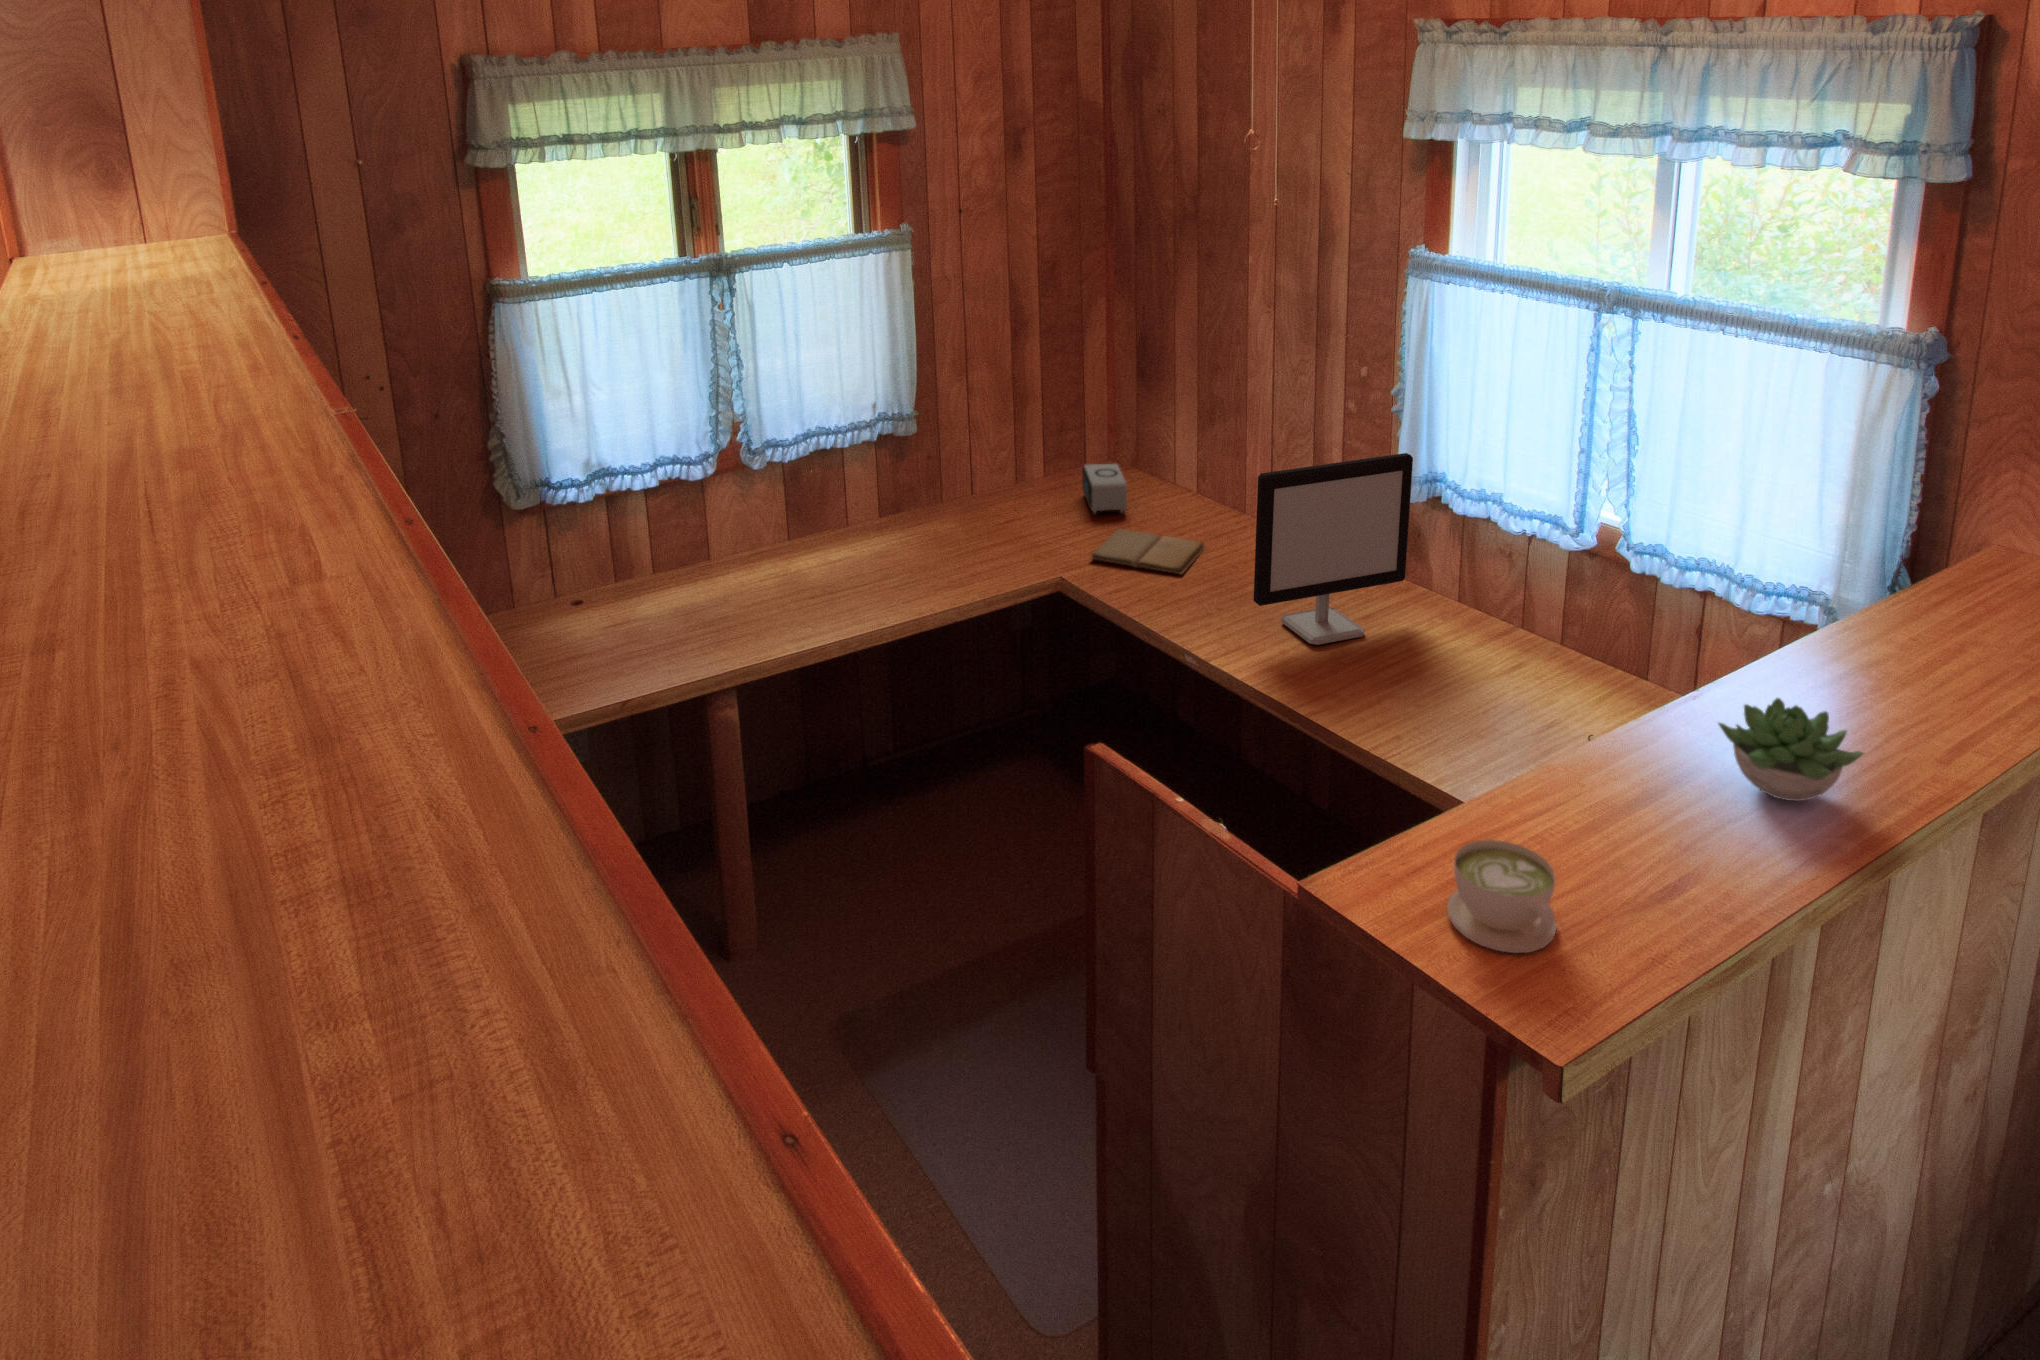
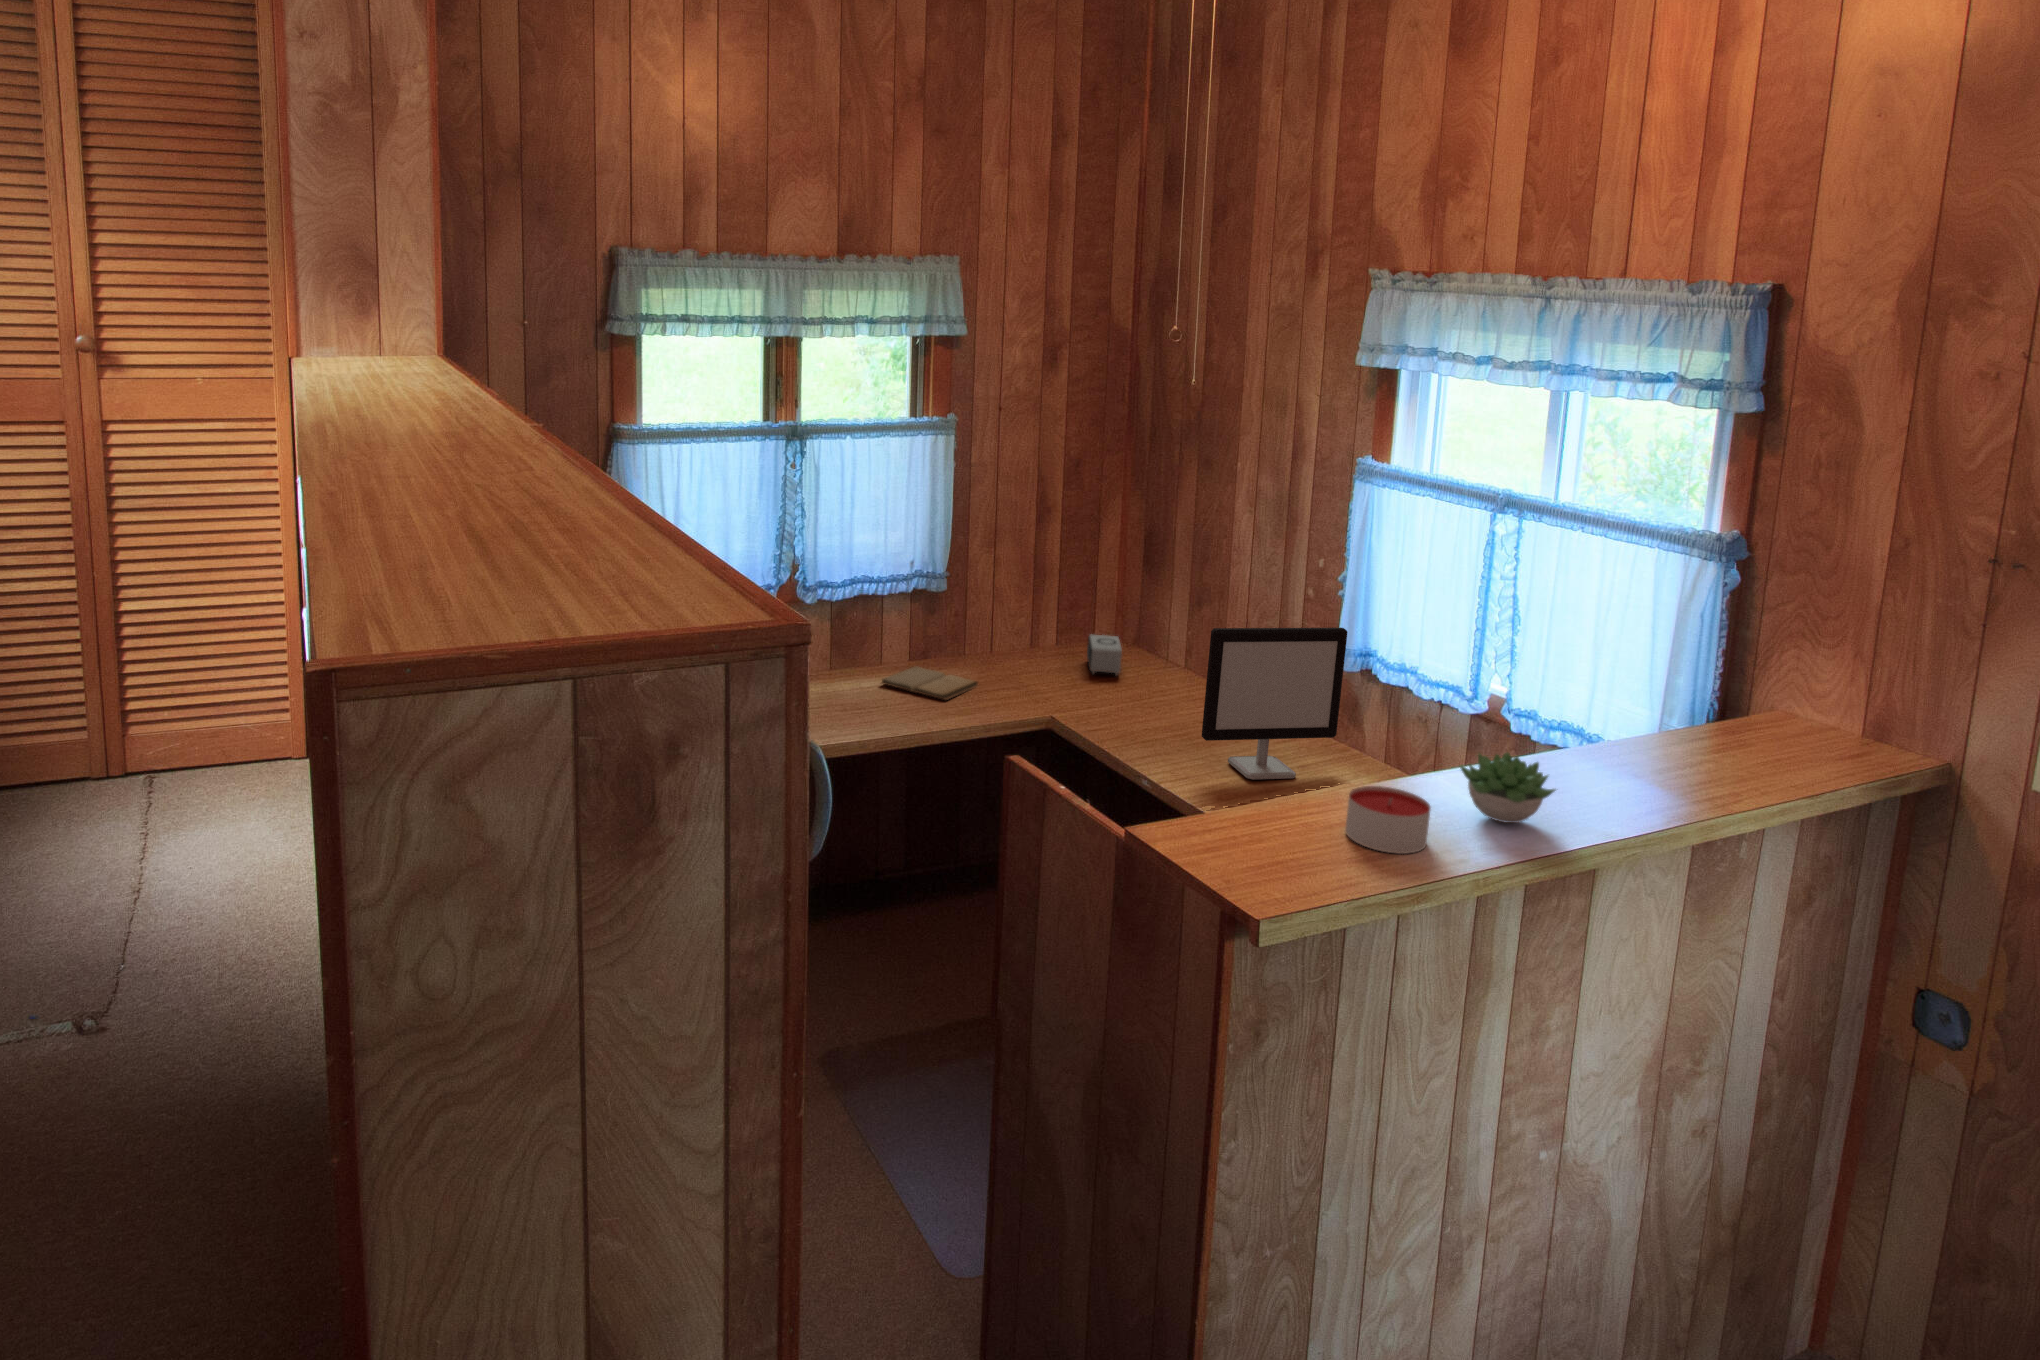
book: present [1091,529,1205,574] -> present [882,666,978,700]
candle: none [1594,776,1720,885] -> present [1345,786,1431,854]
coffee cup: present [1447,840,1556,953] -> none [1220,802,1294,870]

